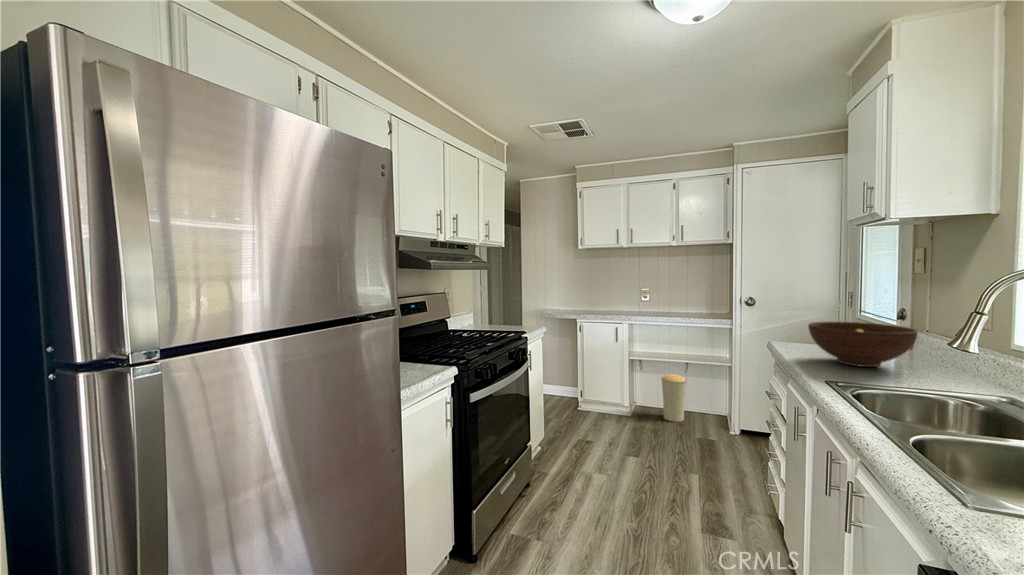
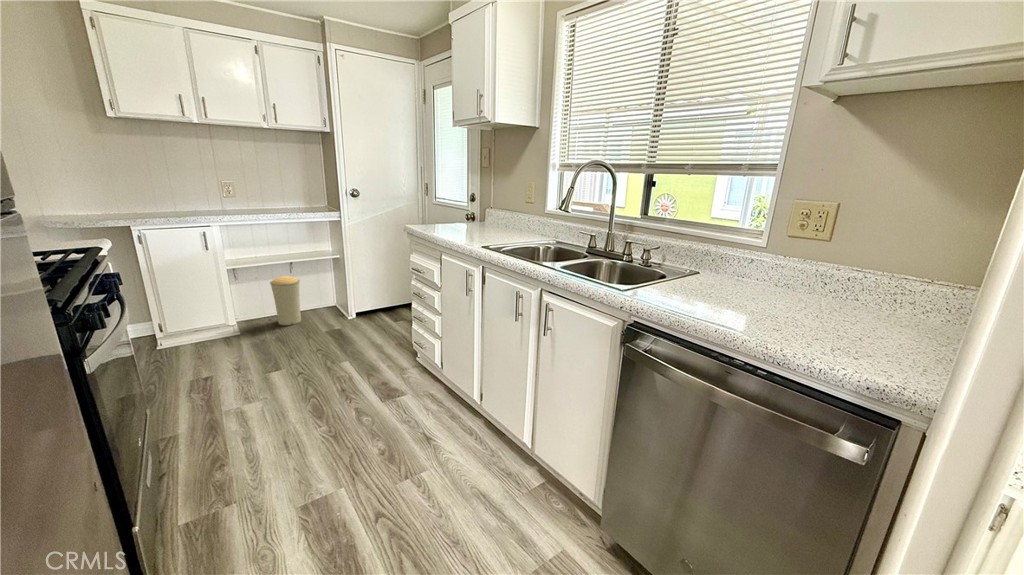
fruit bowl: present [808,321,918,367] -> none [447,205,507,236]

